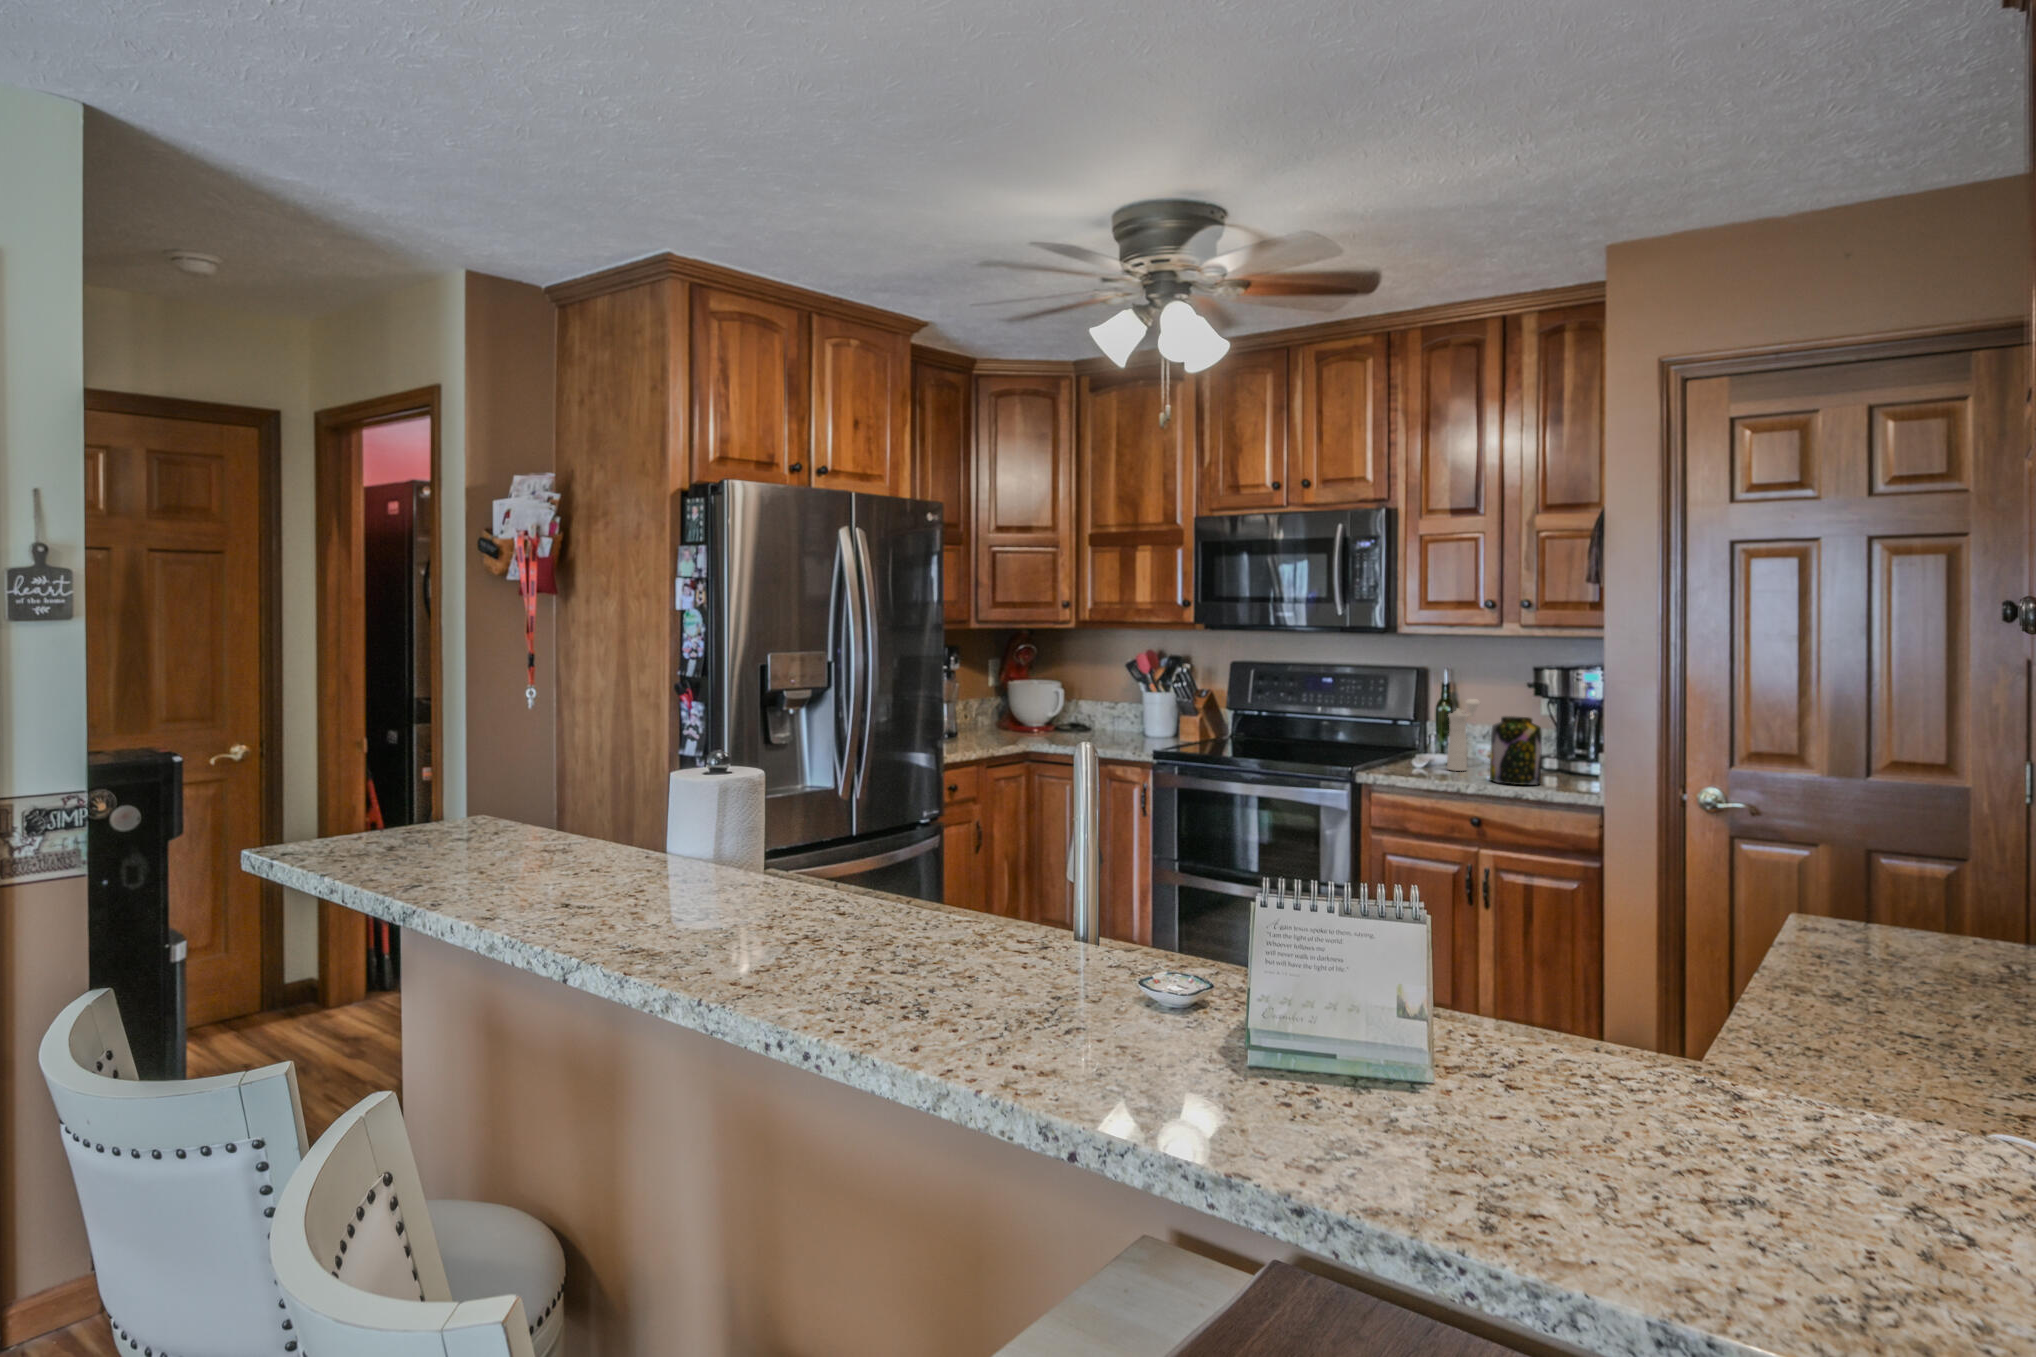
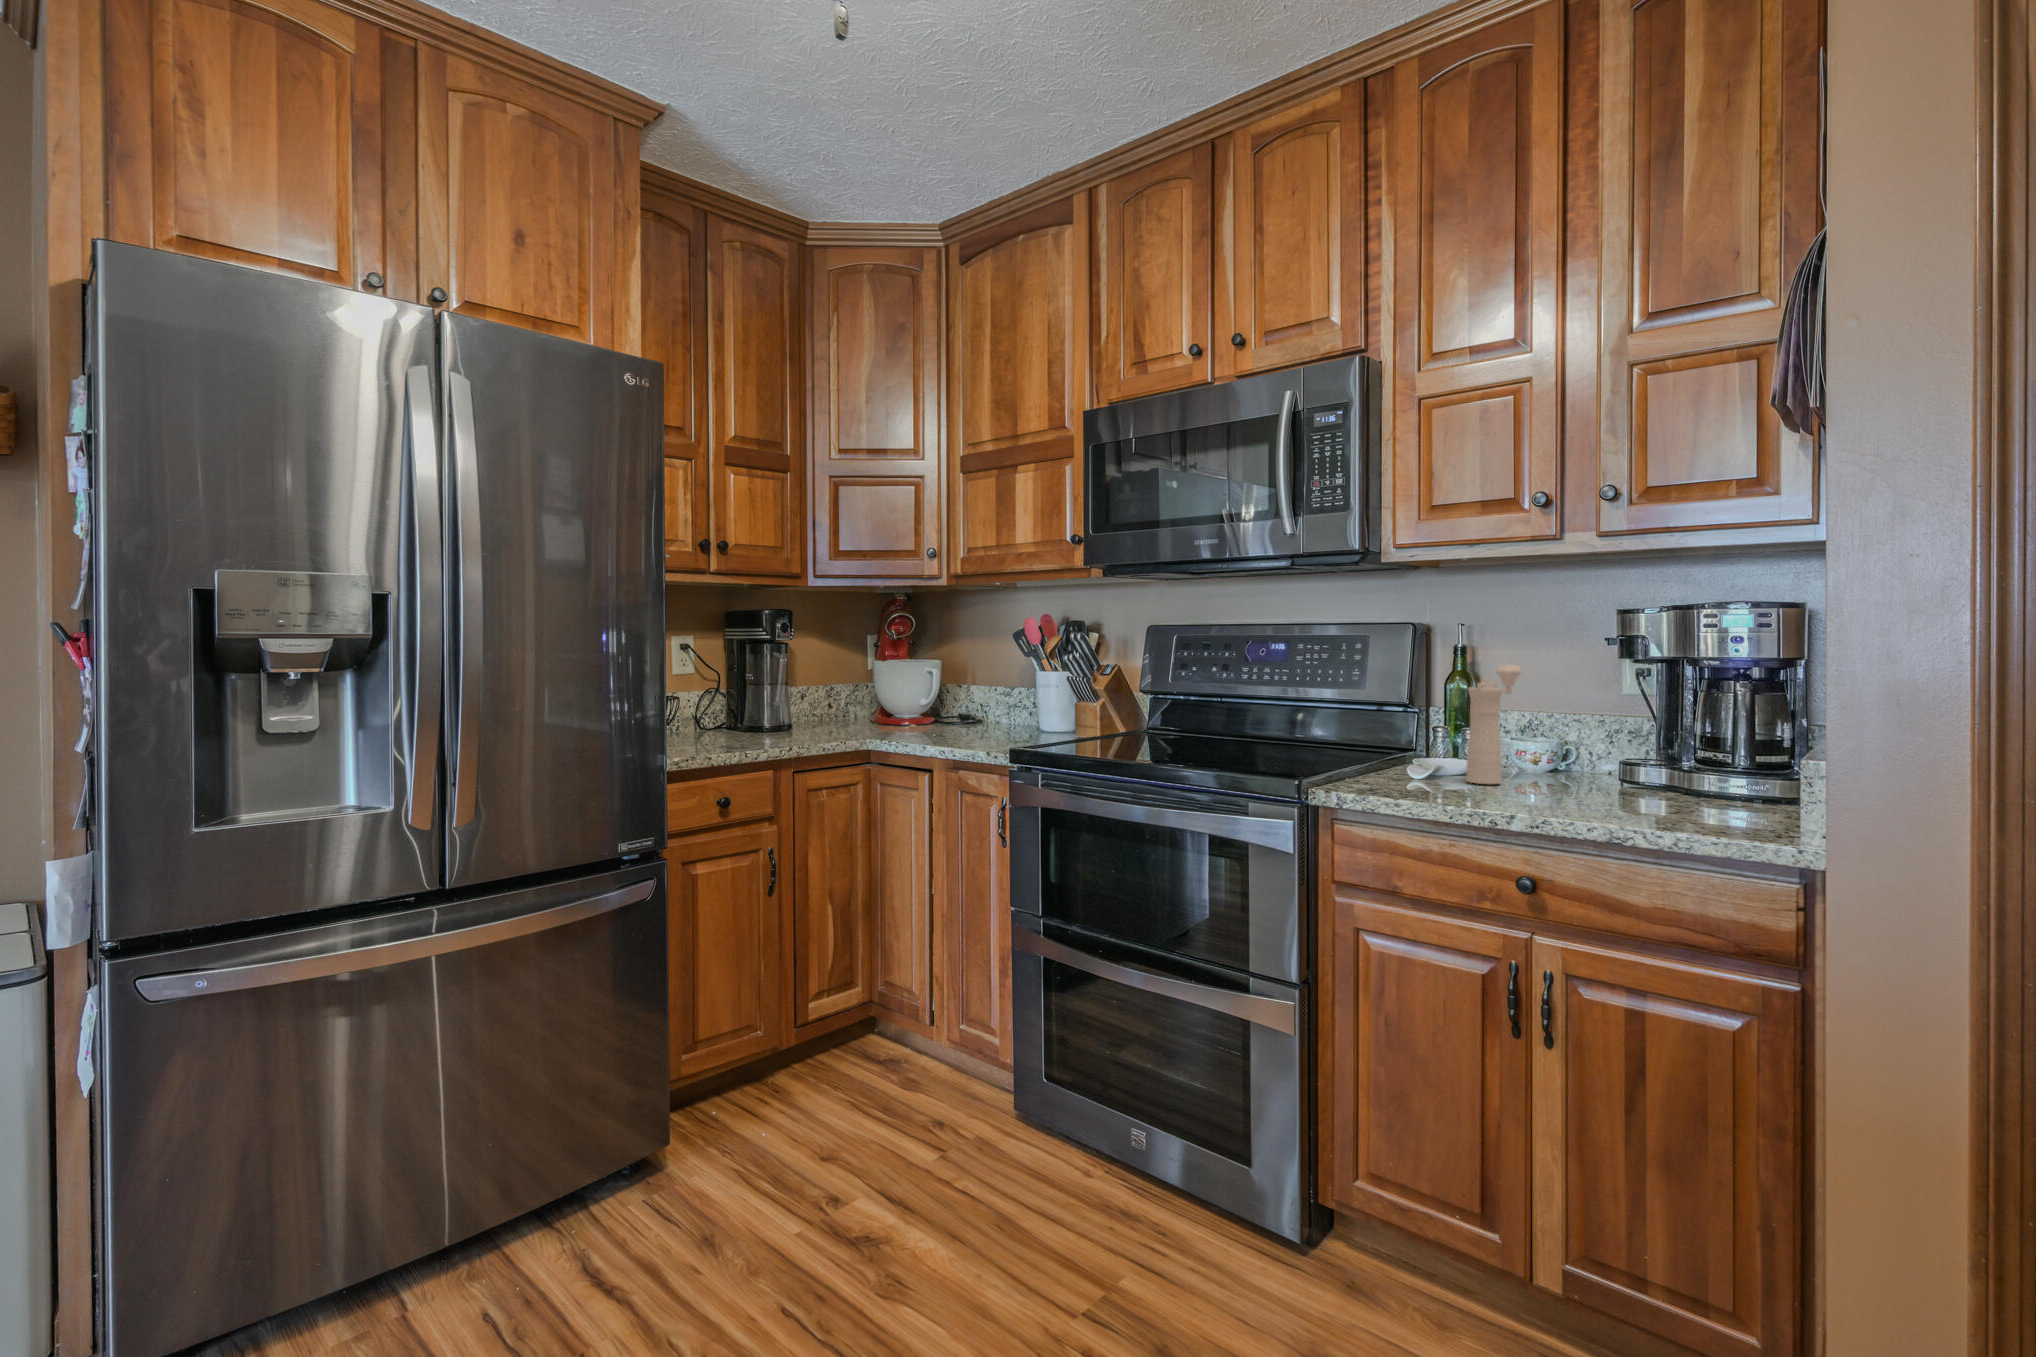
jar: present [1490,716,1542,785] -> none [1550,687,1653,814]

